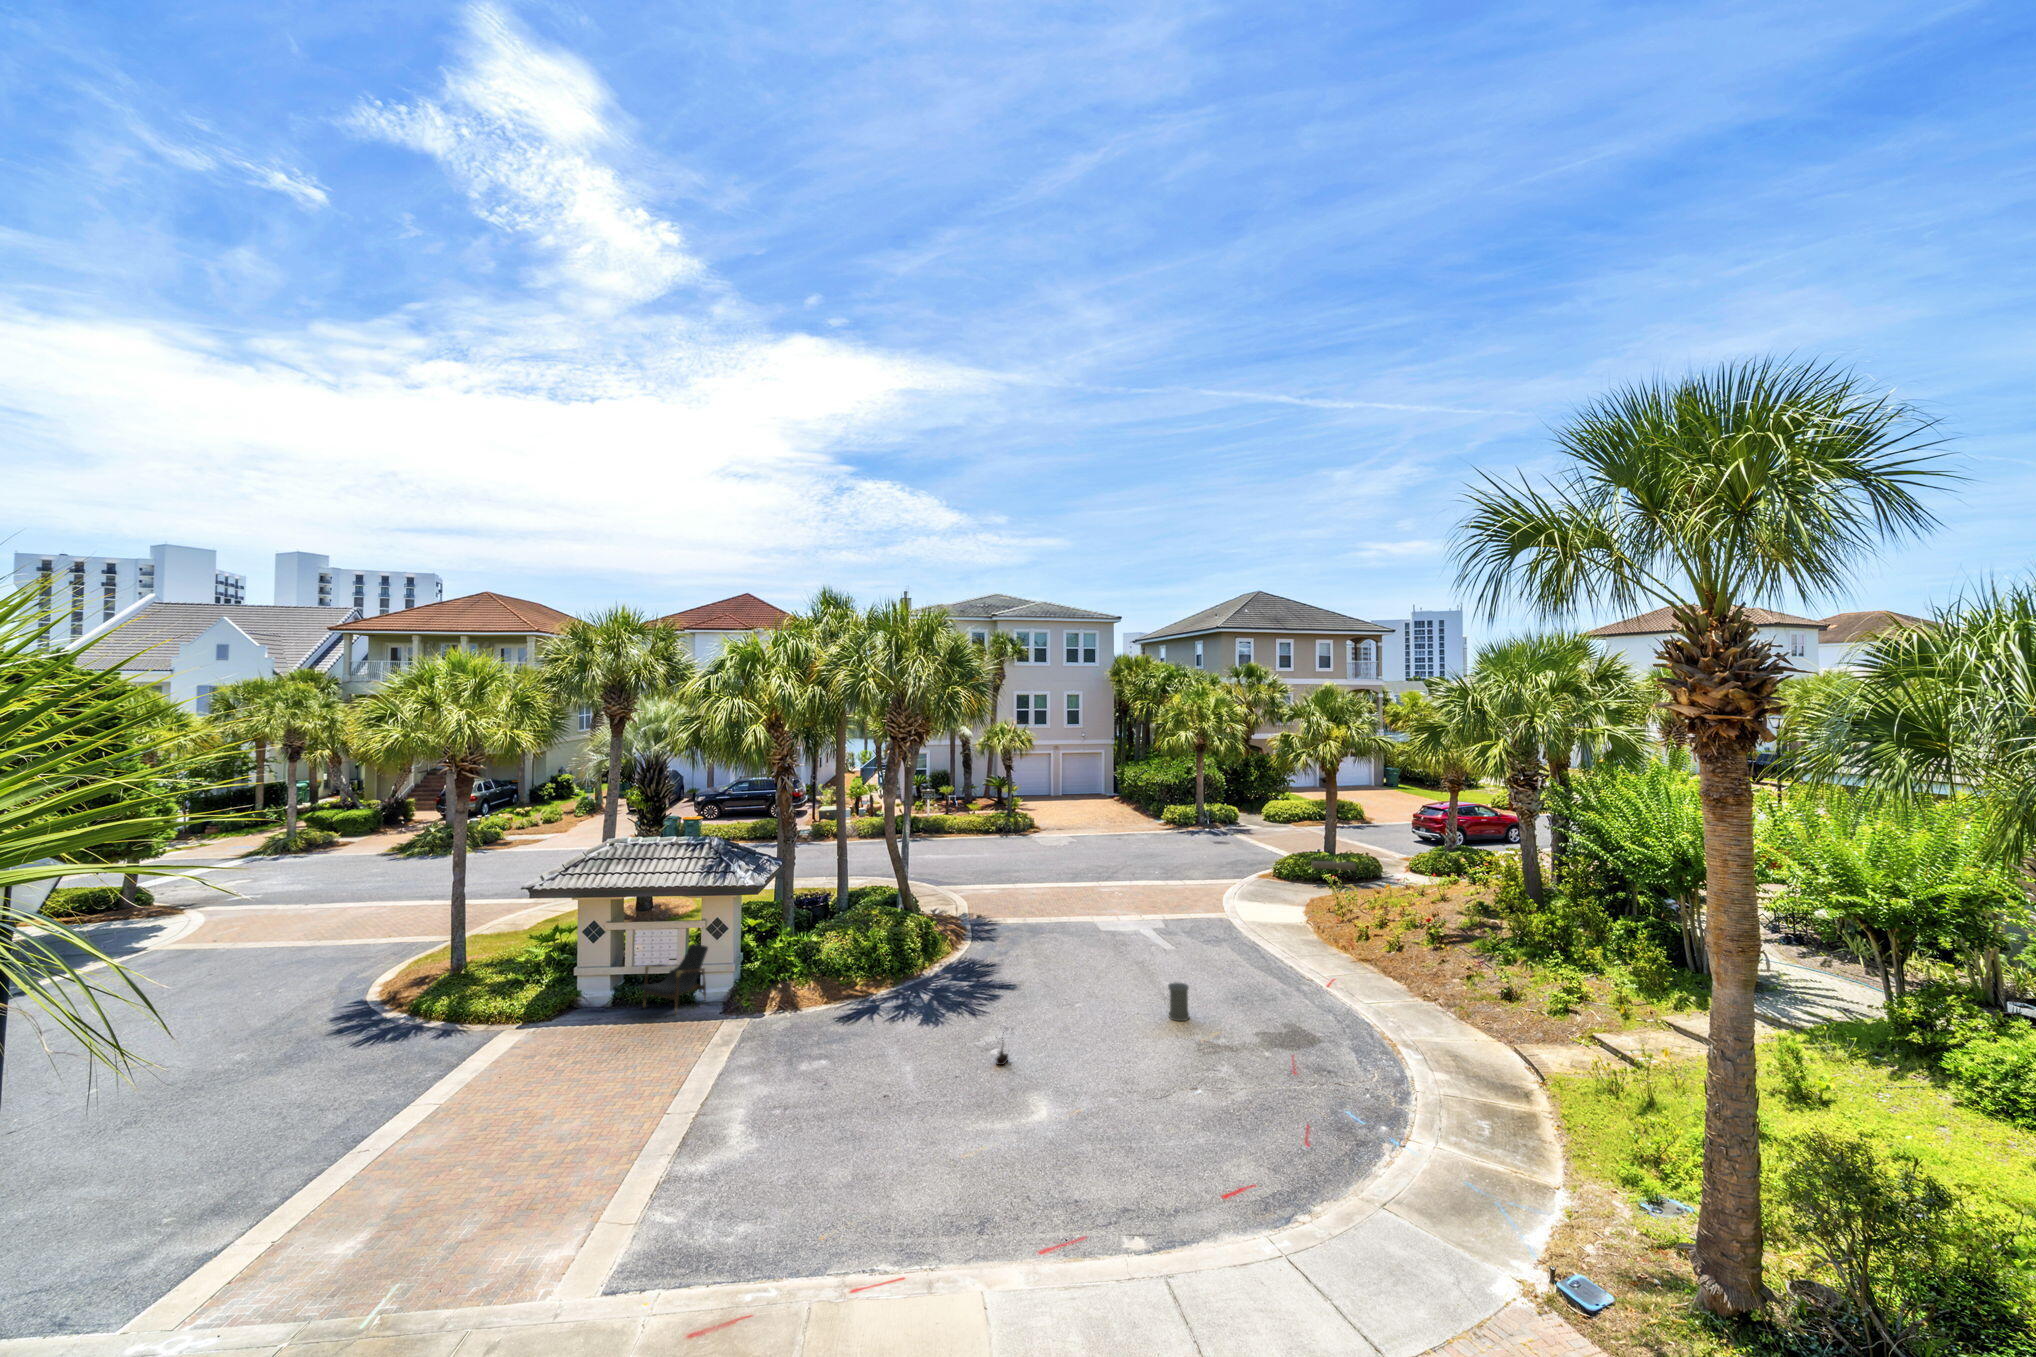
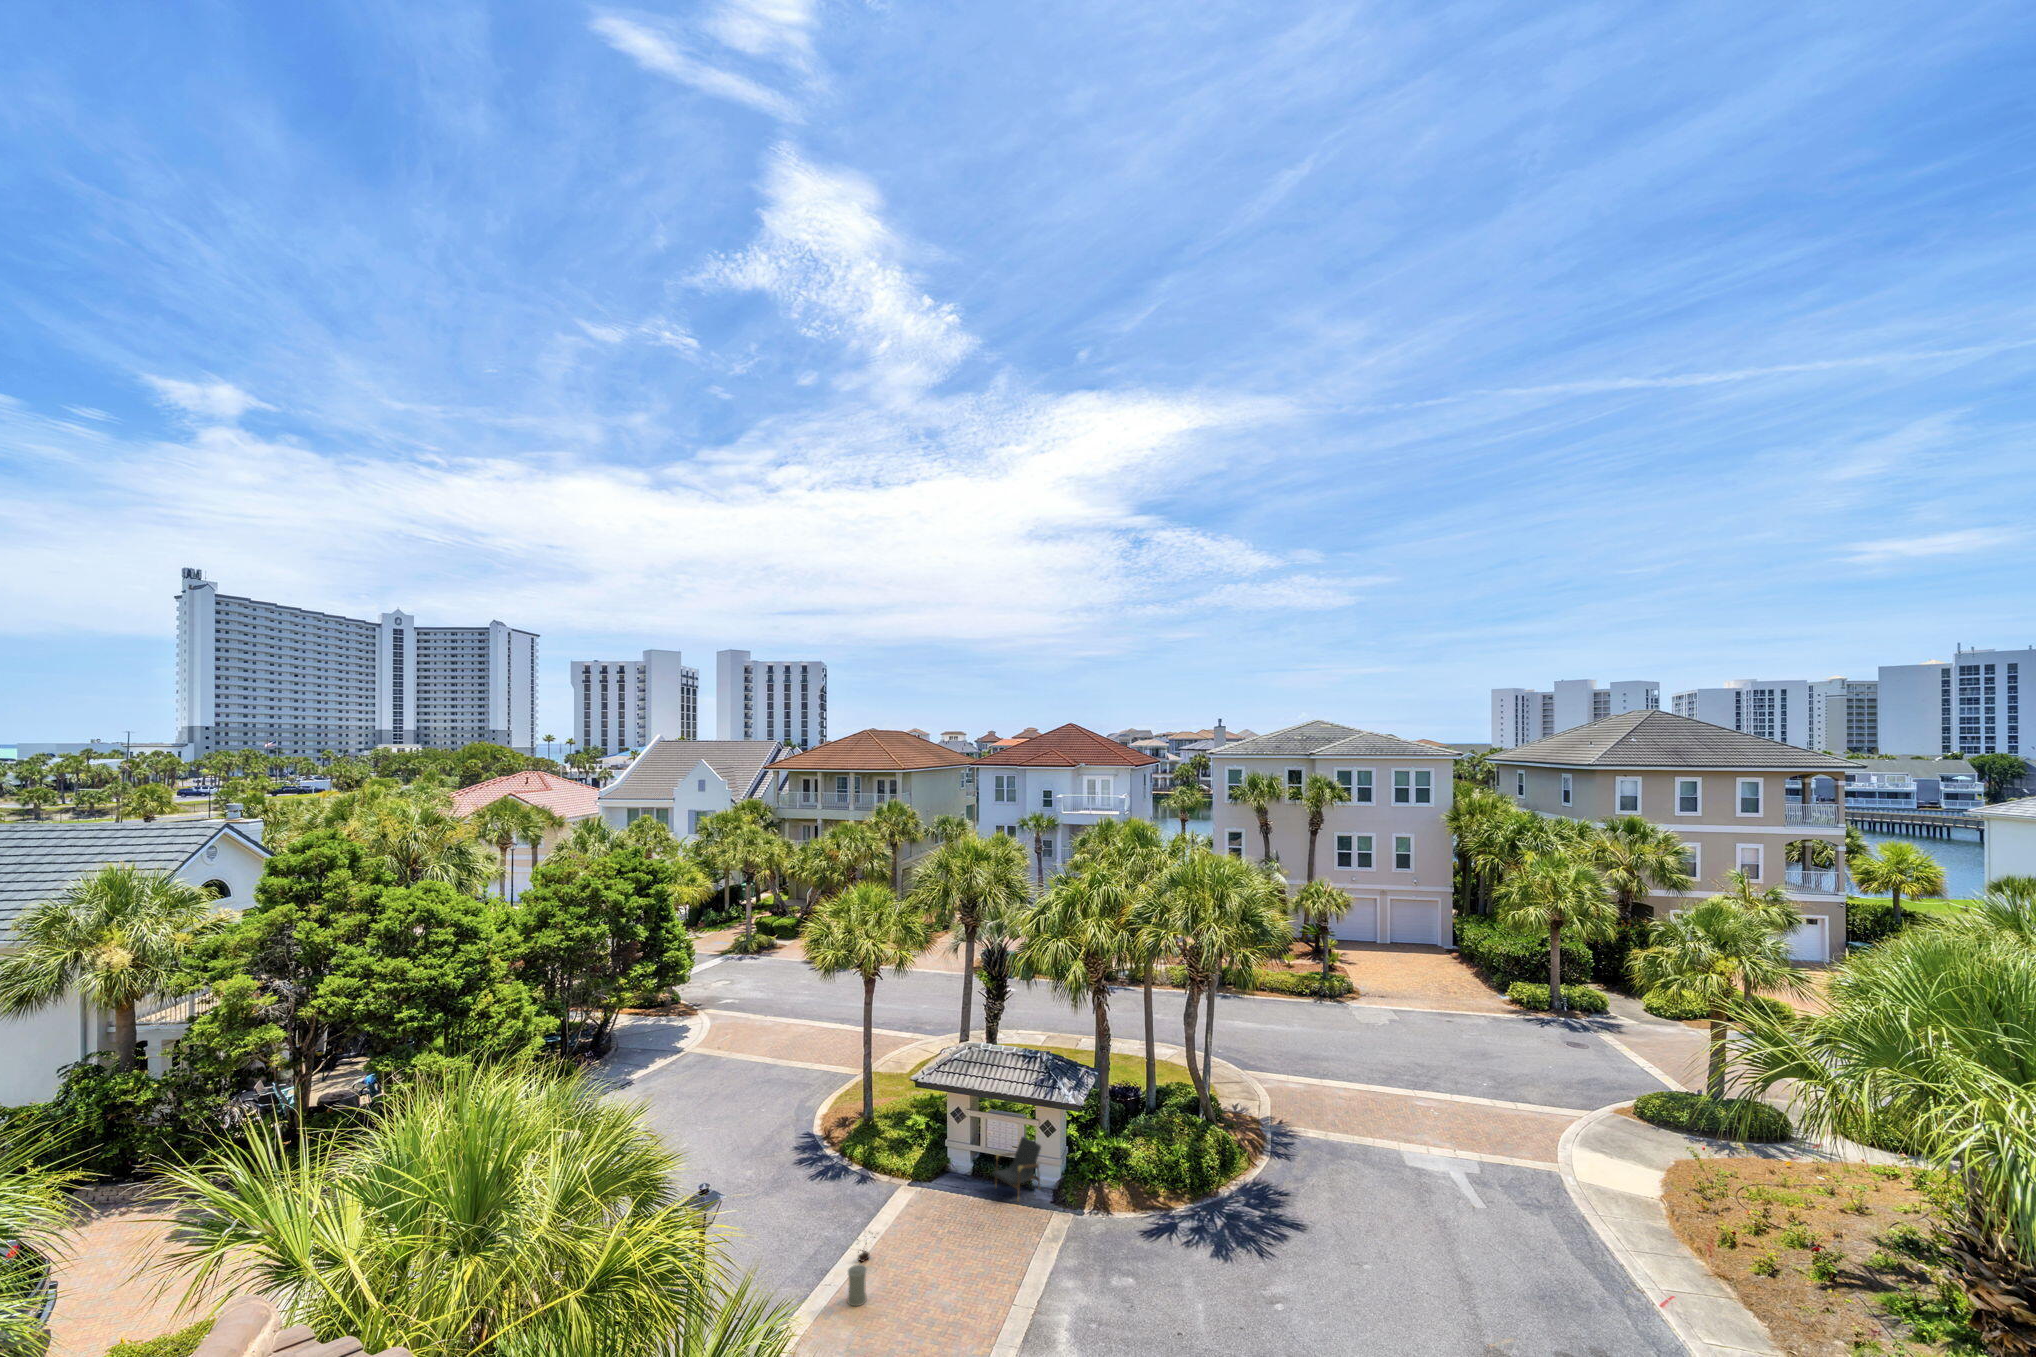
bench: present [1311,861,1356,882] -> none [1672,1109,1734,1147]
trash can: present [1168,982,1190,1021] -> present [847,1265,867,1306]
potted plant: present [996,1032,1008,1065] -> present [857,1233,875,1262]

